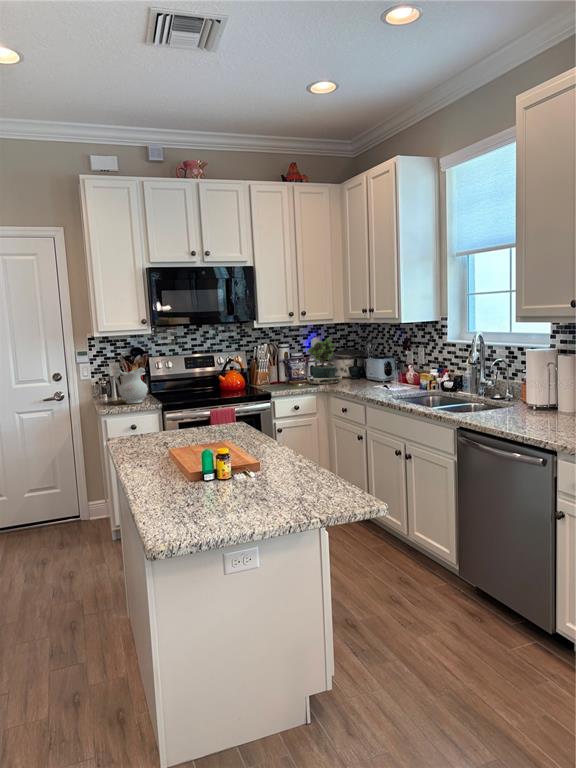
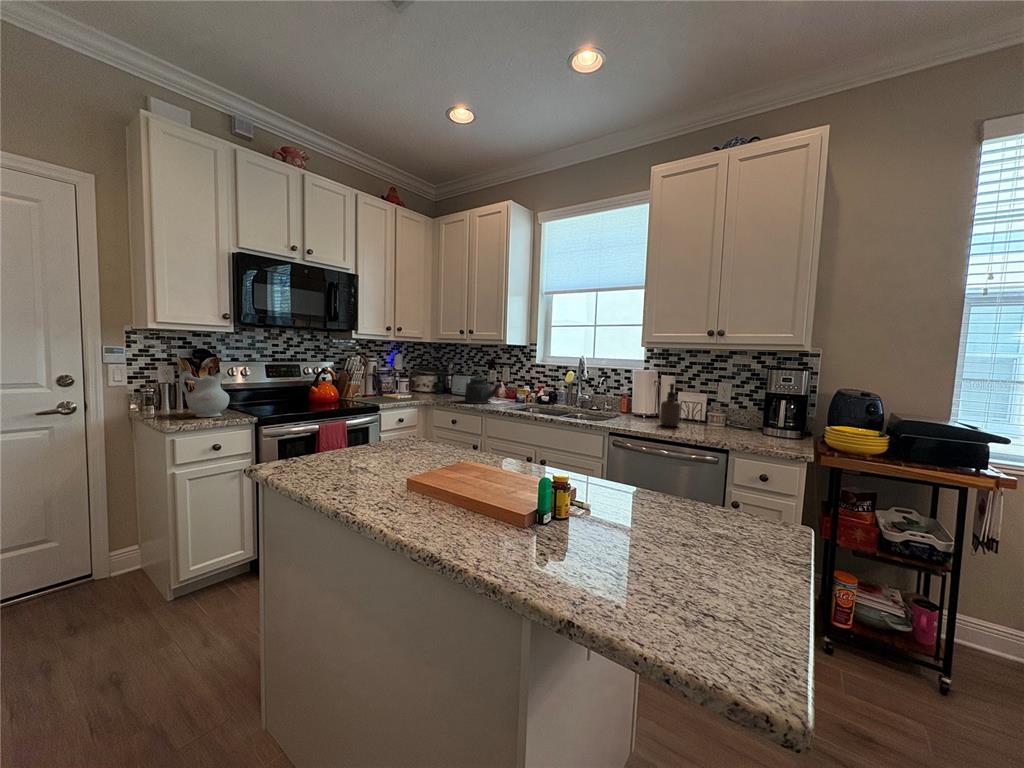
potted plant: present [307,338,342,384] -> none [396,354,434,399]
kettle: none [364,351,402,390] -> present [465,369,501,404]
soap dispenser: none [537,366,563,419] -> present [660,384,681,426]

